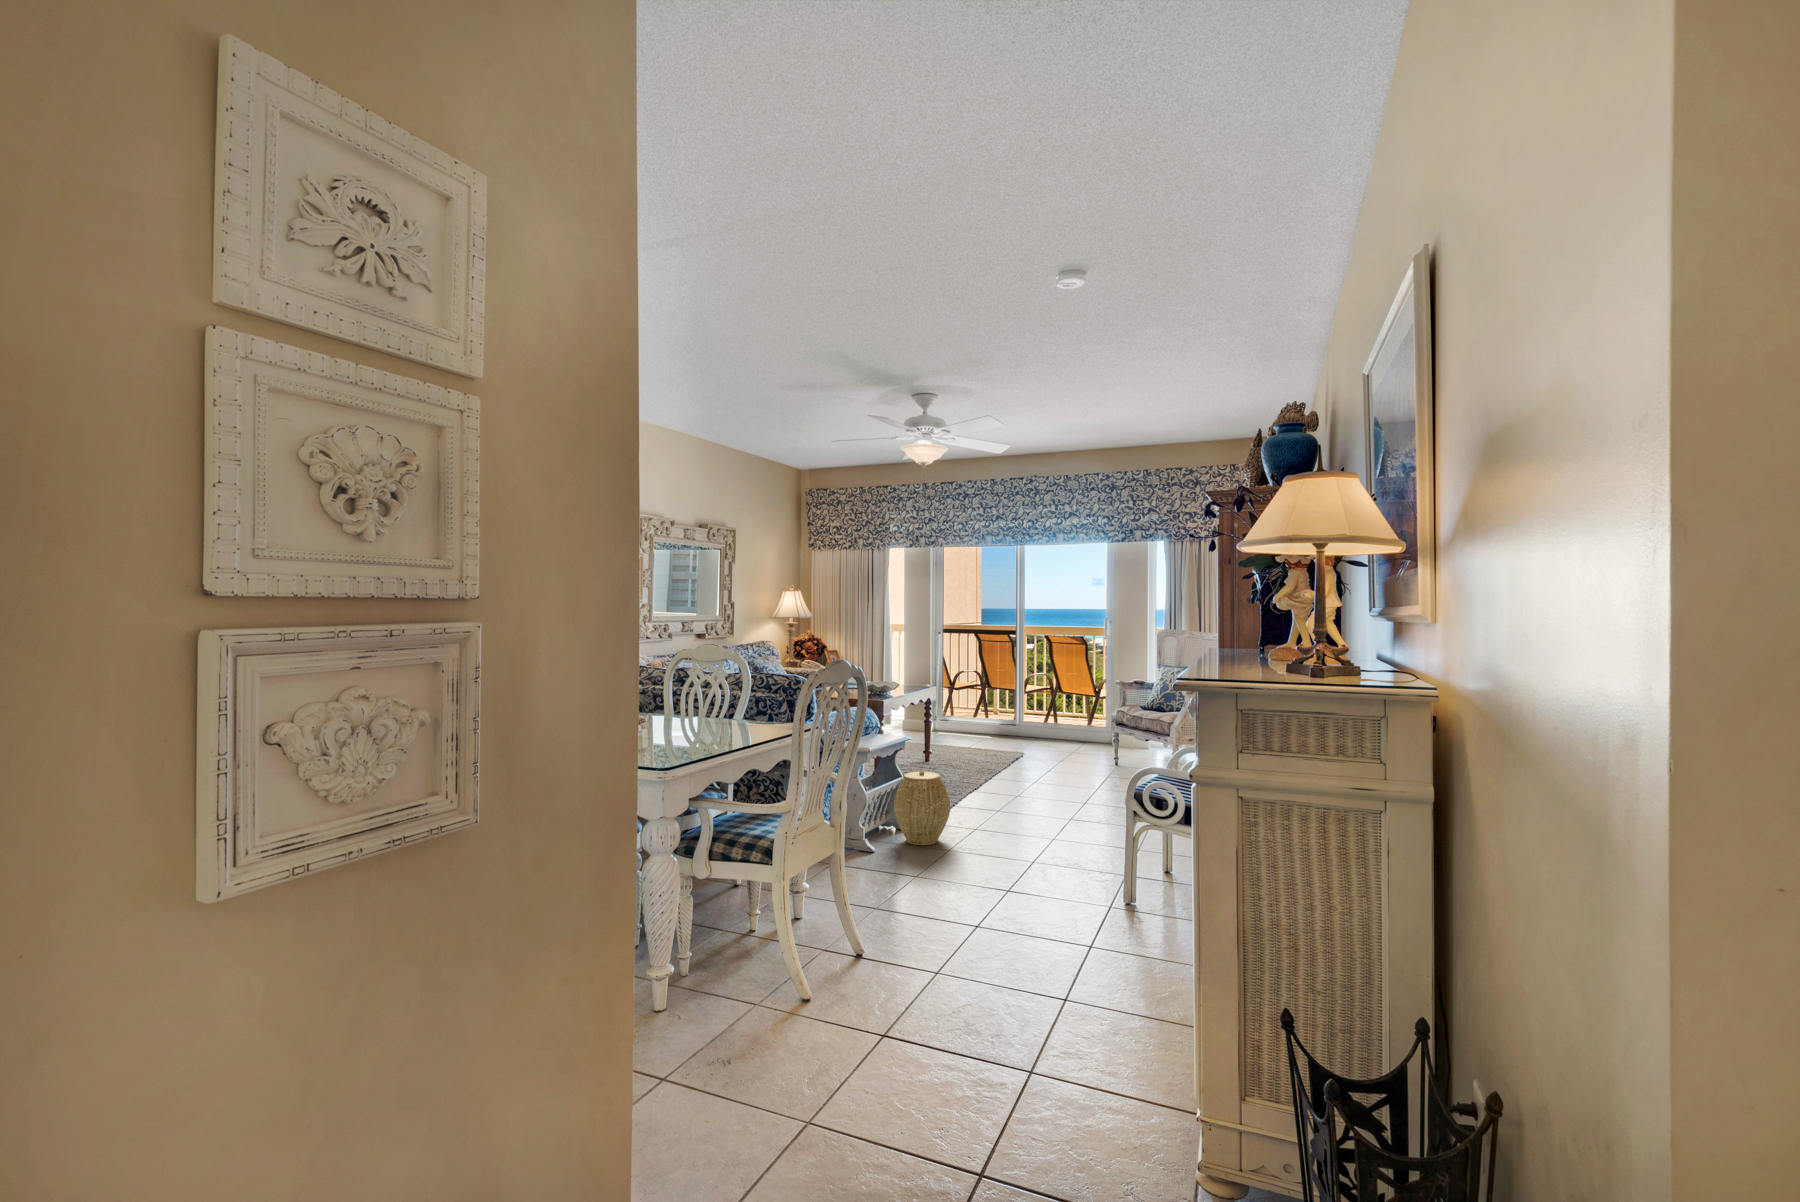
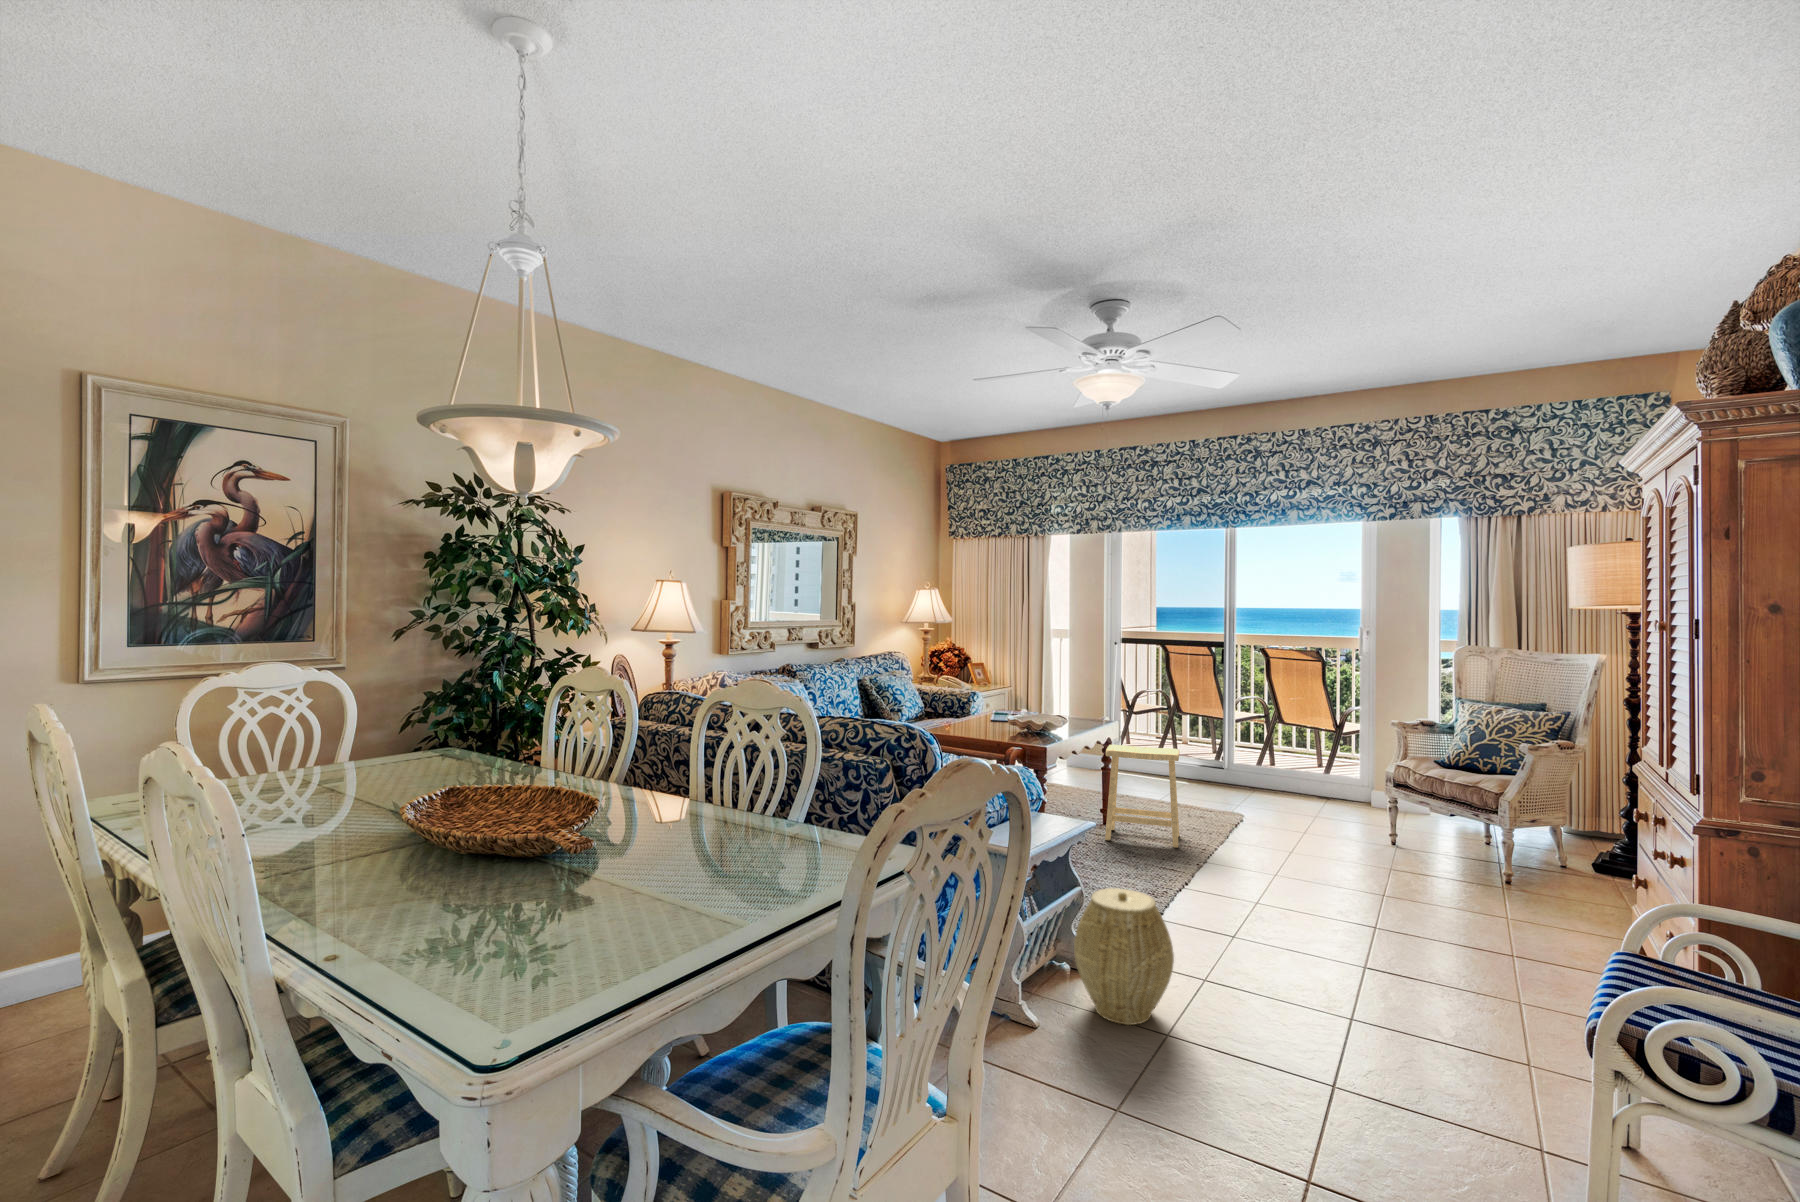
footstool: none [924,703,976,772] -> present [1105,745,1180,848]

